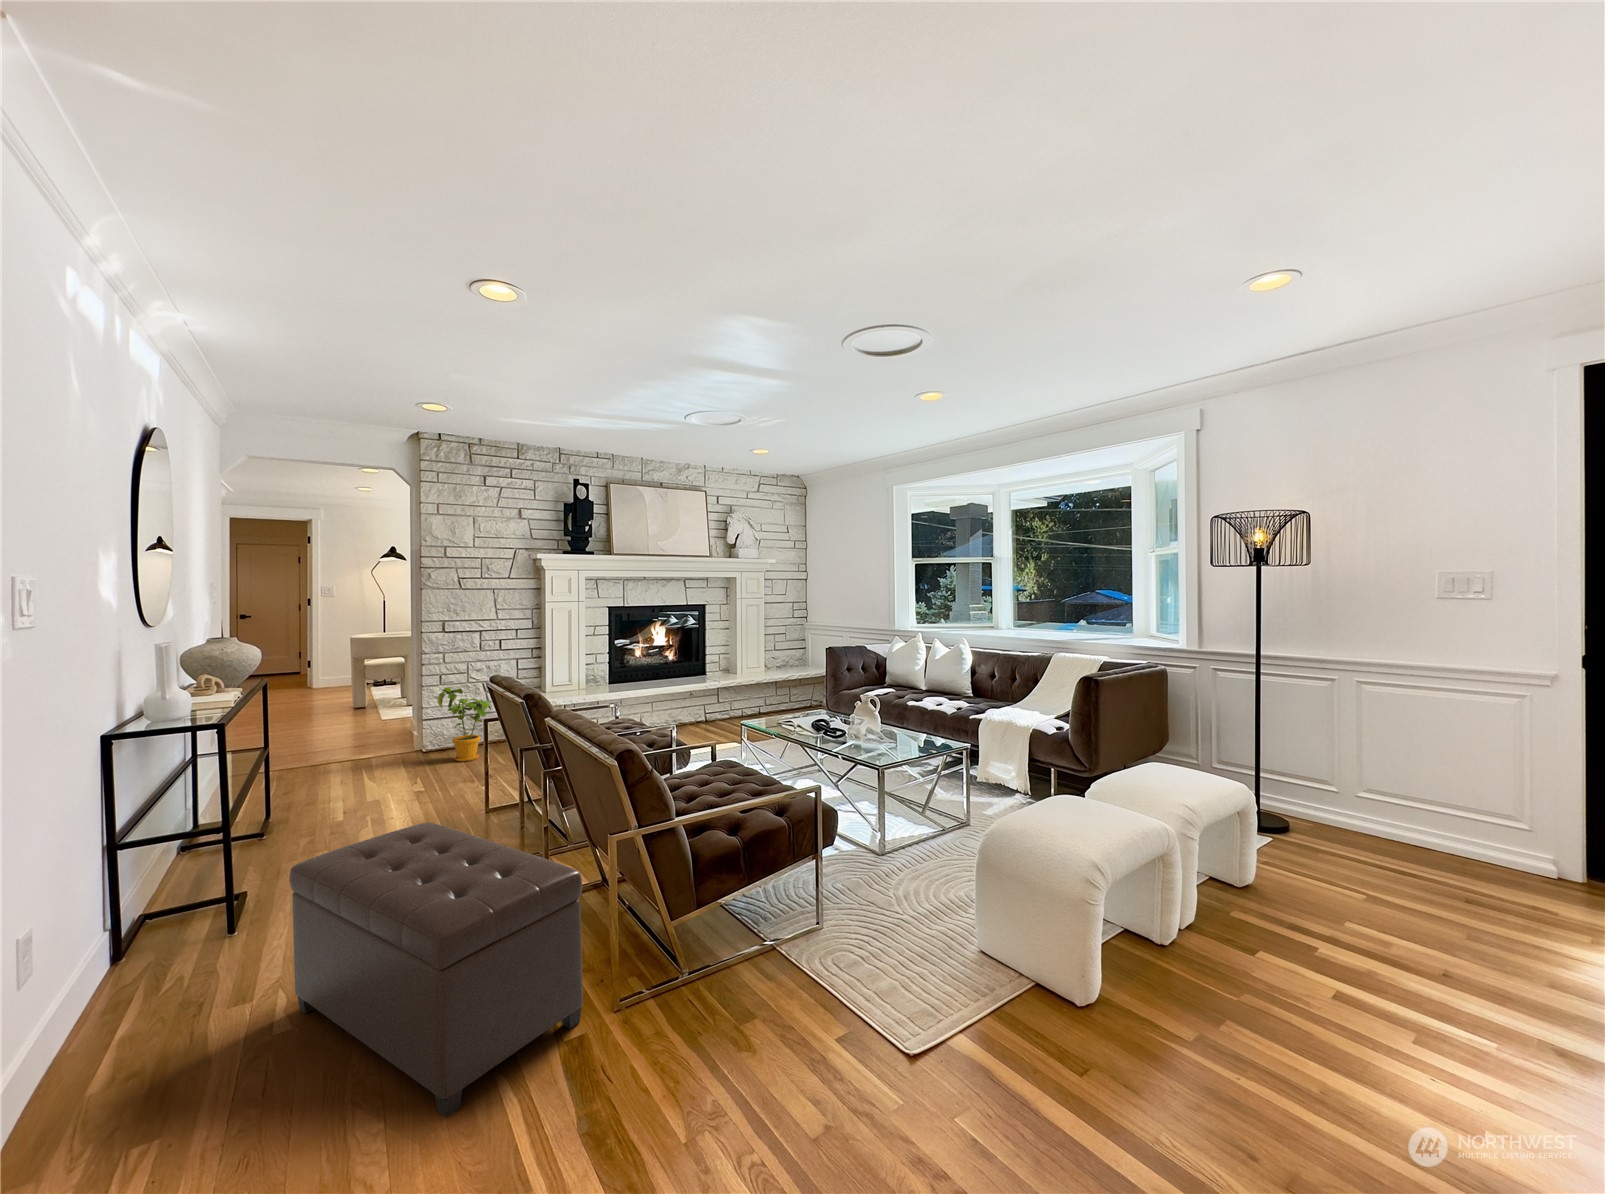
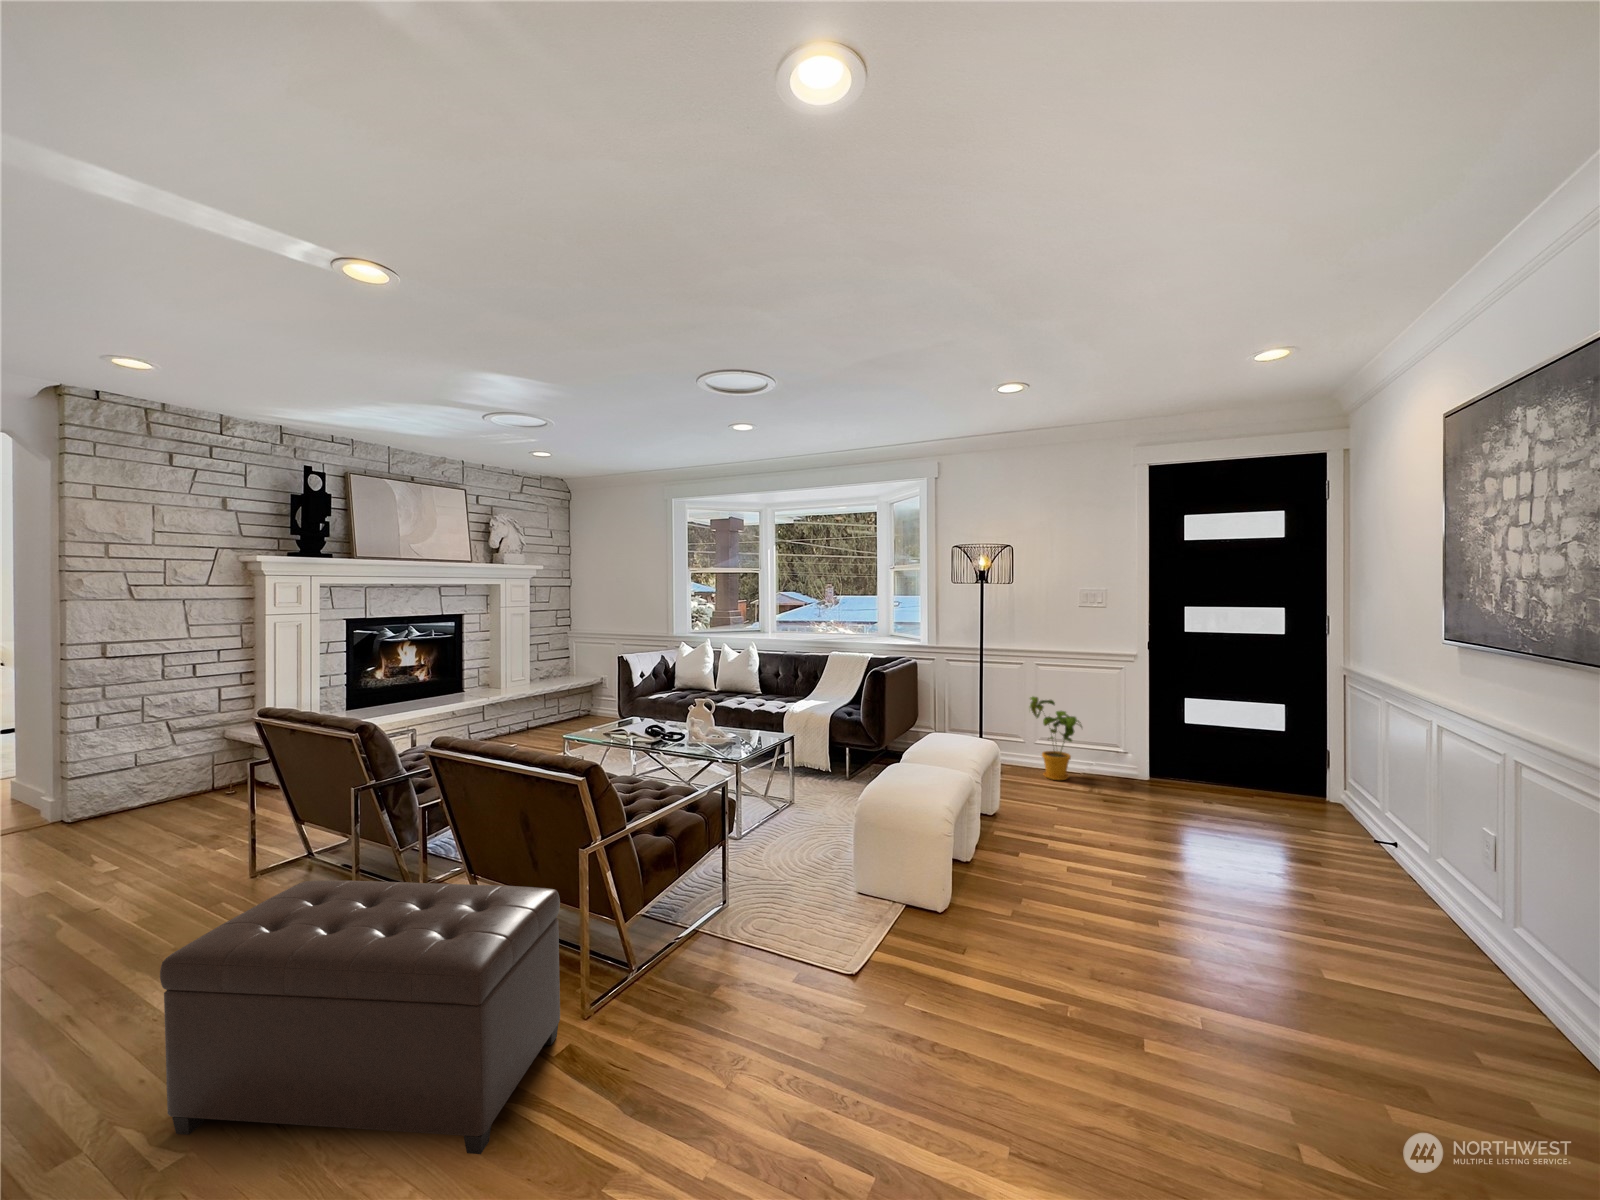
house plant: present [438,687,492,761] -> present [1030,697,1082,780]

